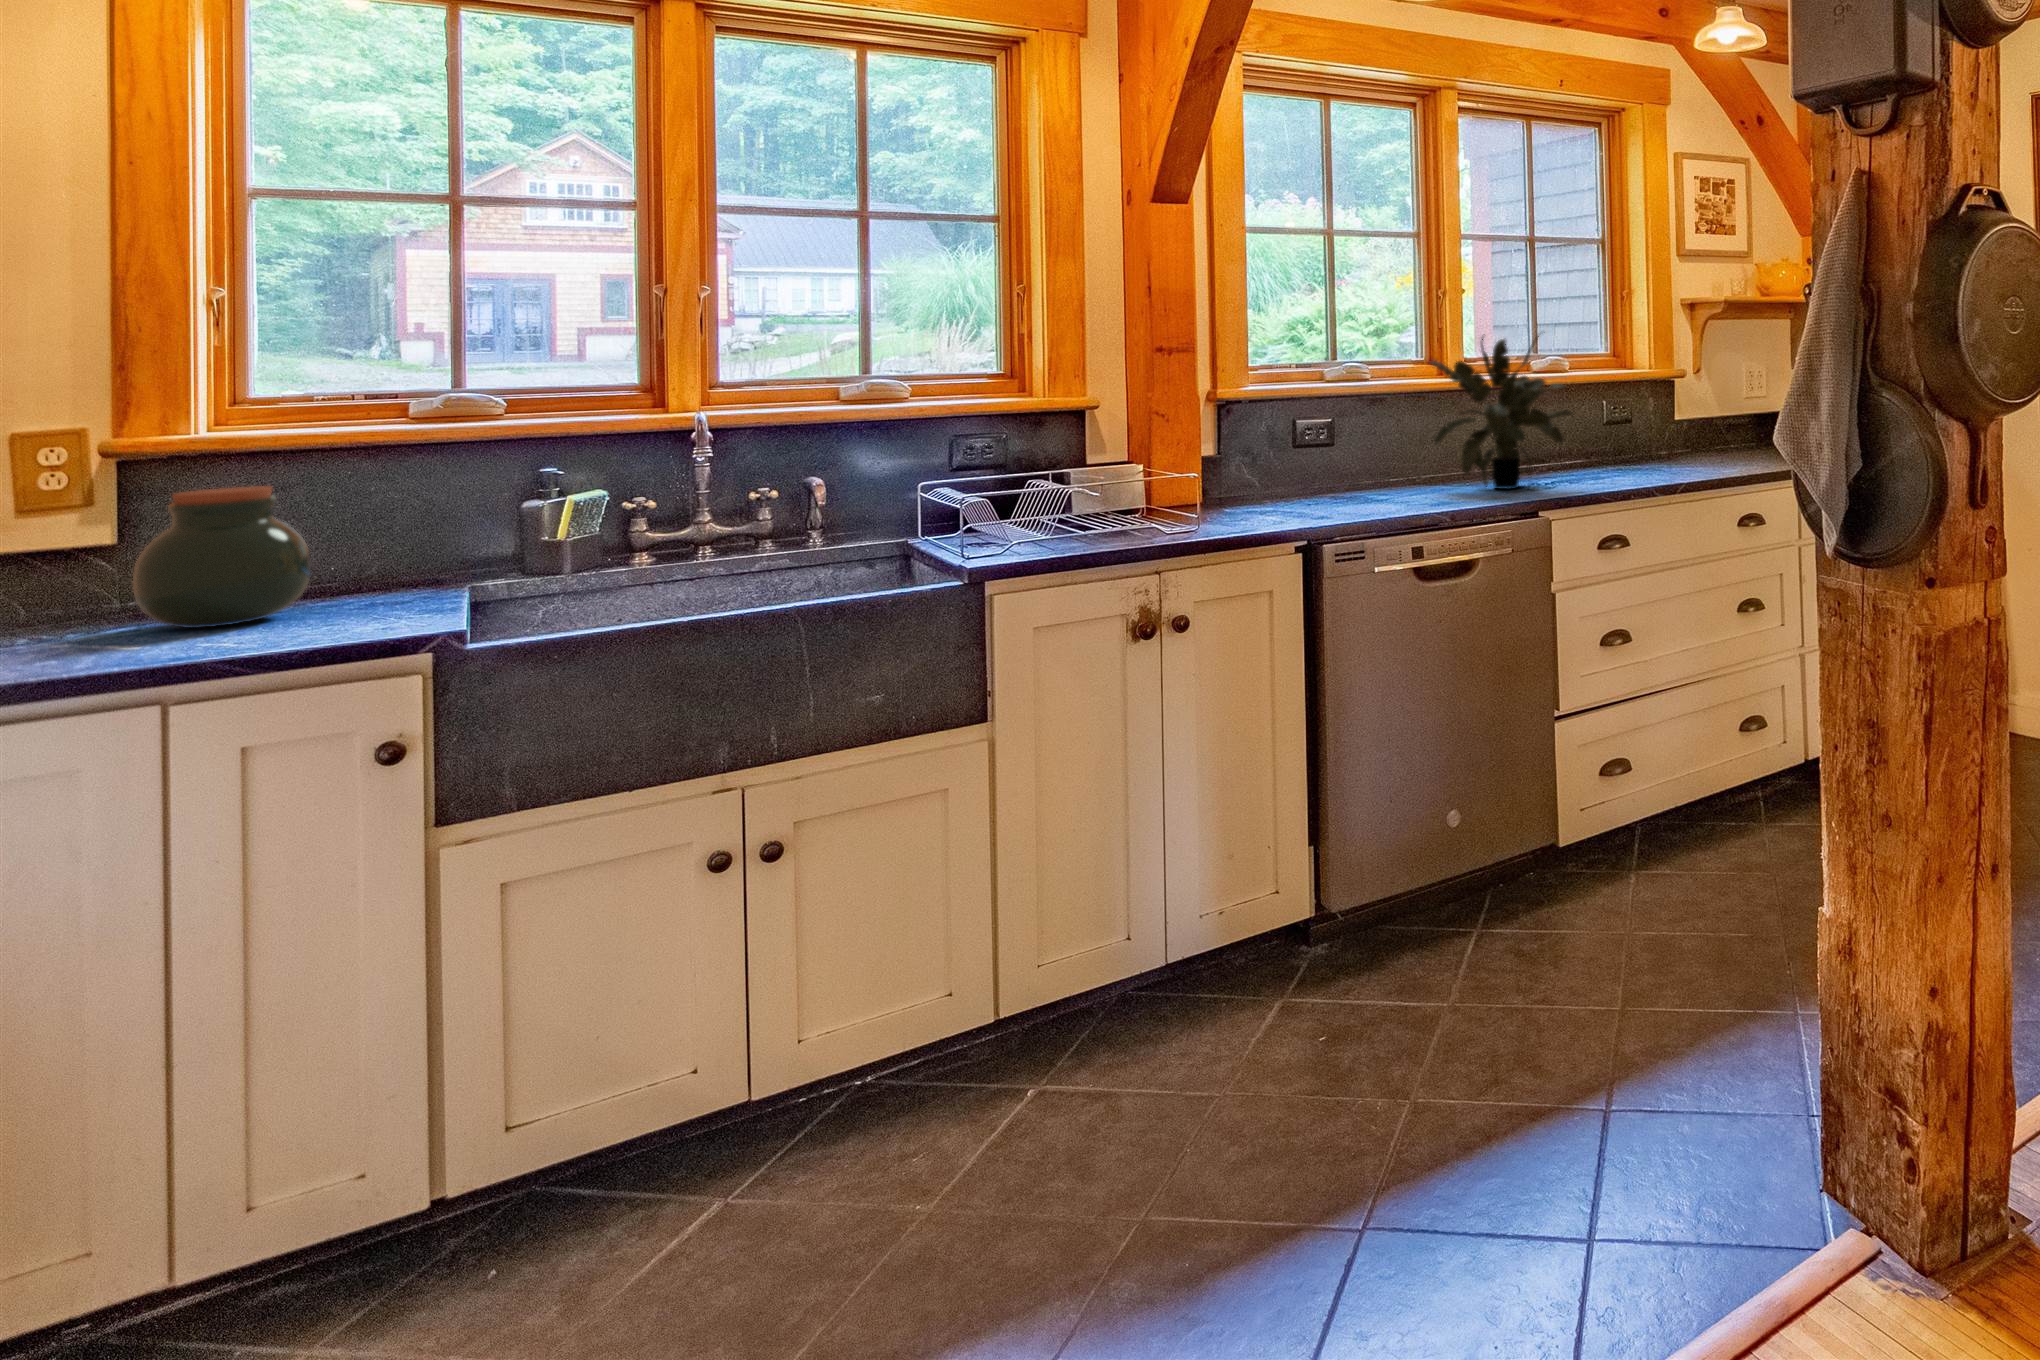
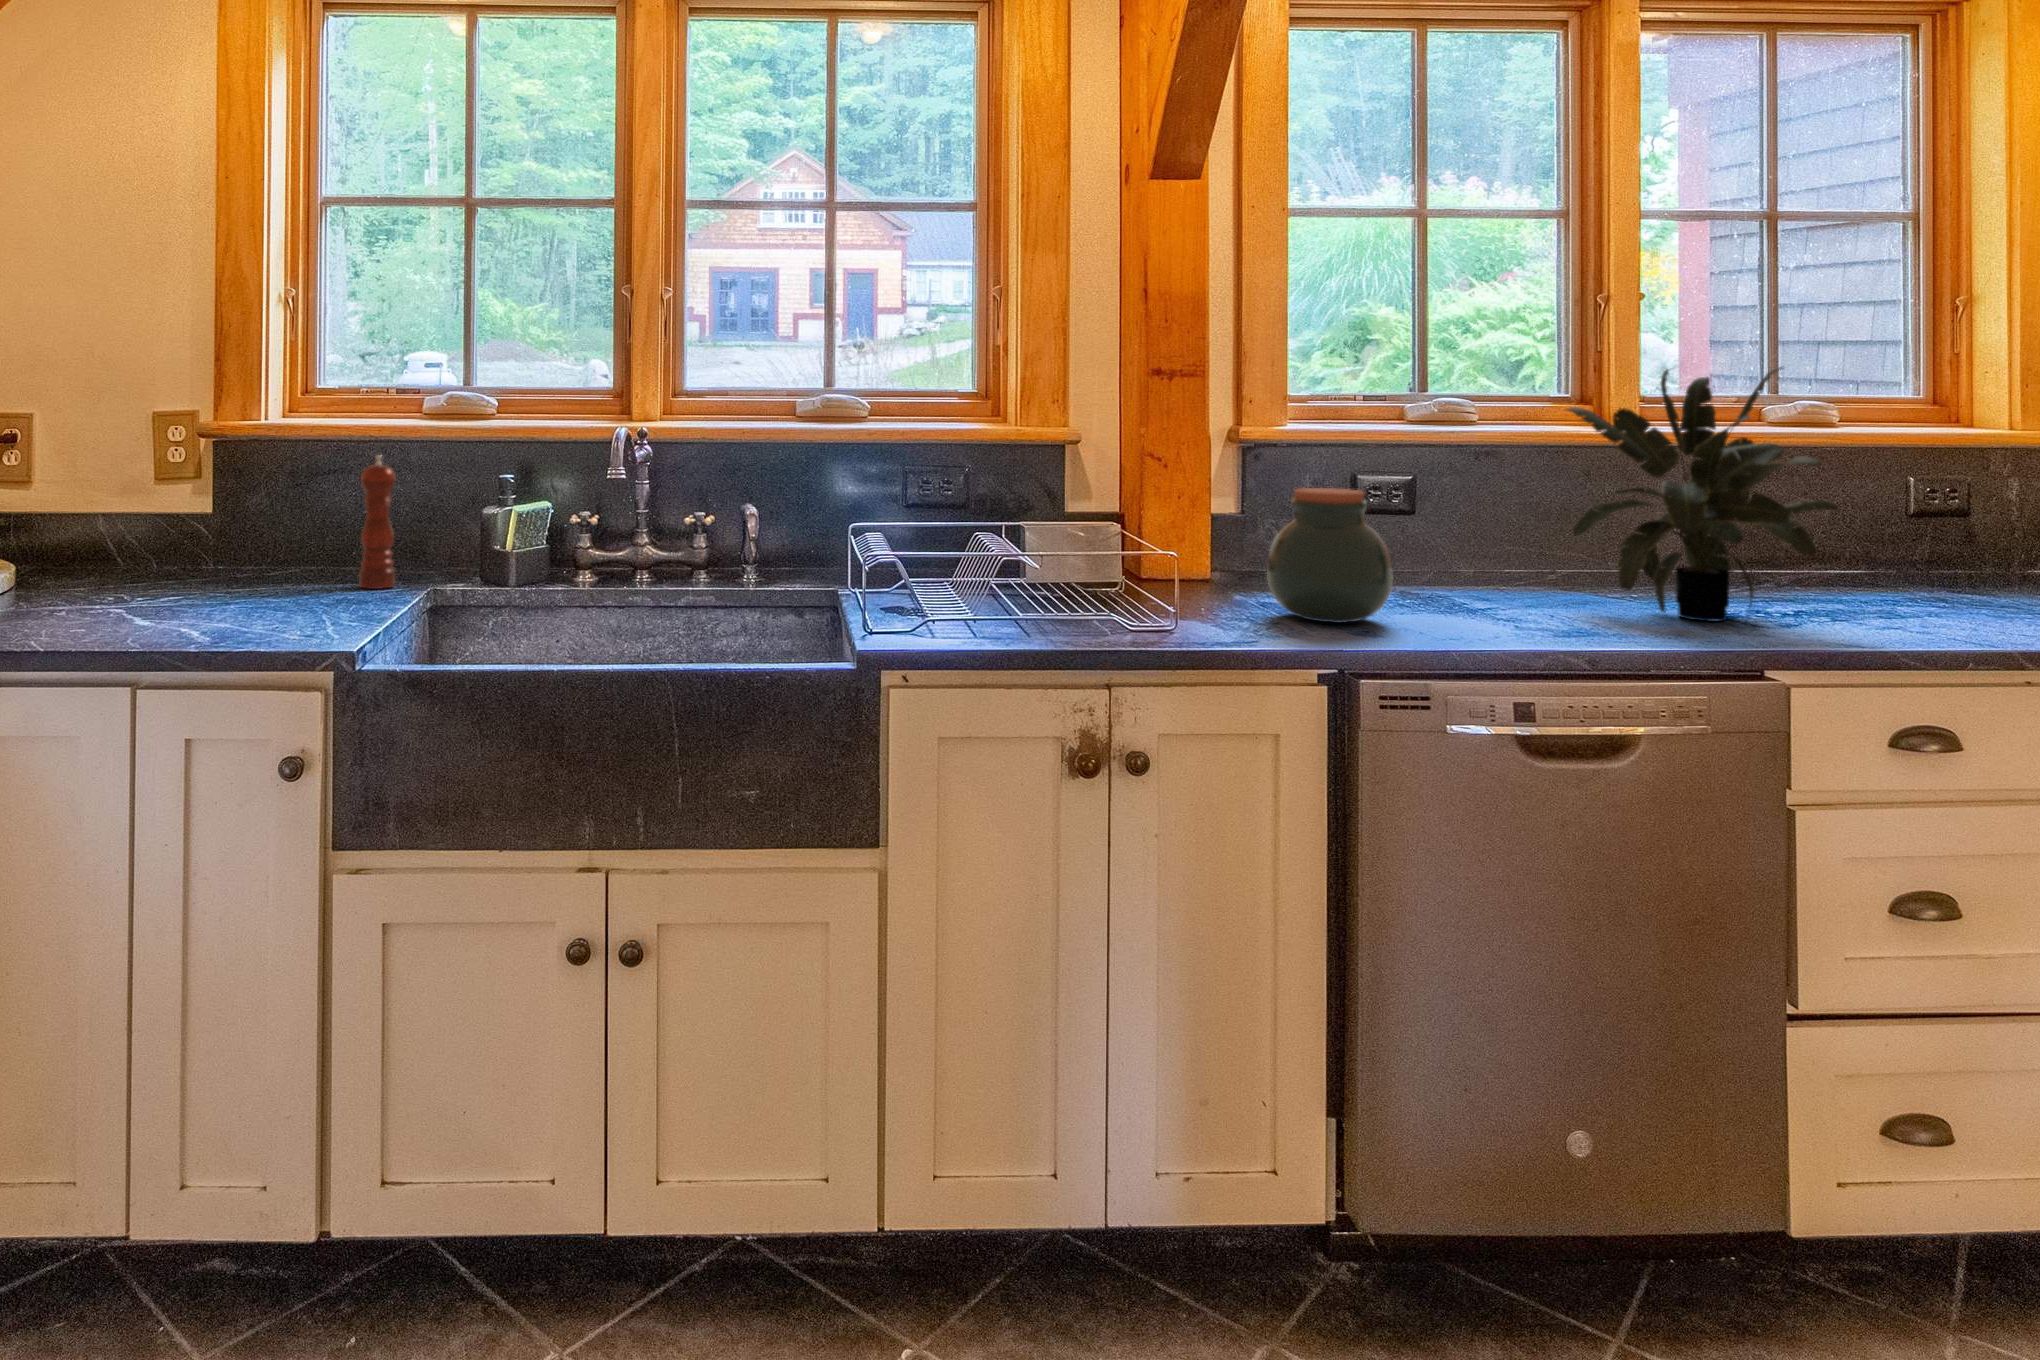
pepper mill: none [341,458,392,596] -> present [359,455,395,589]
jar: present [133,486,311,628] -> present [1267,488,1392,623]

